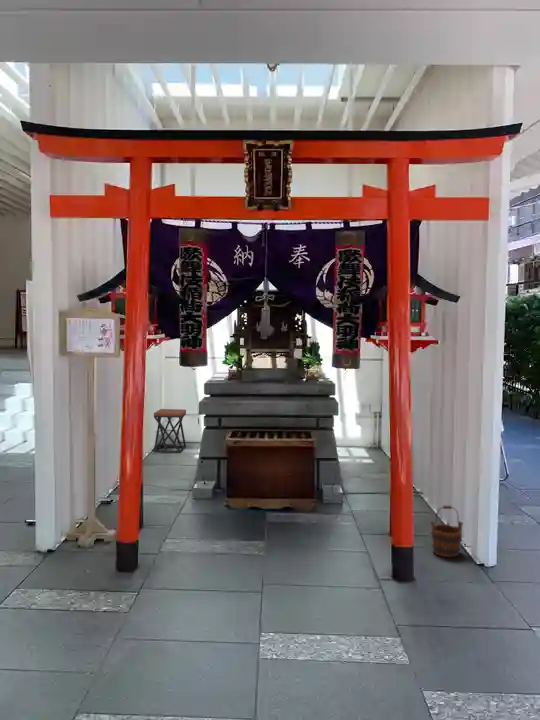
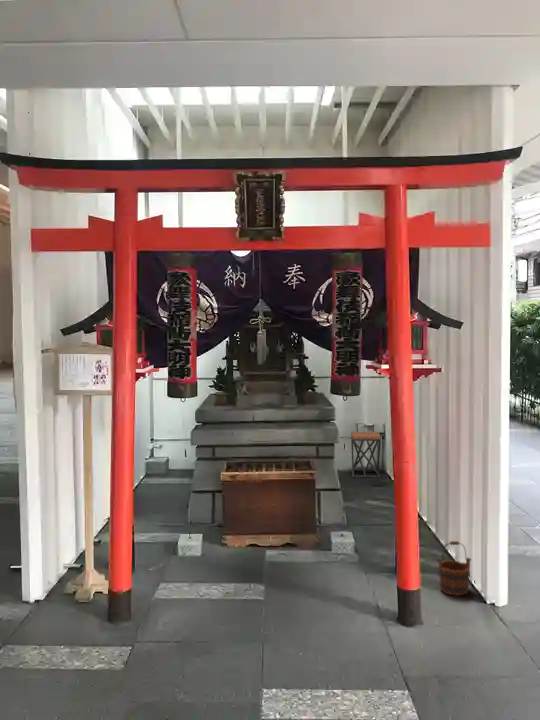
stool: present [154,409,186,453] -> present [351,432,381,478]

